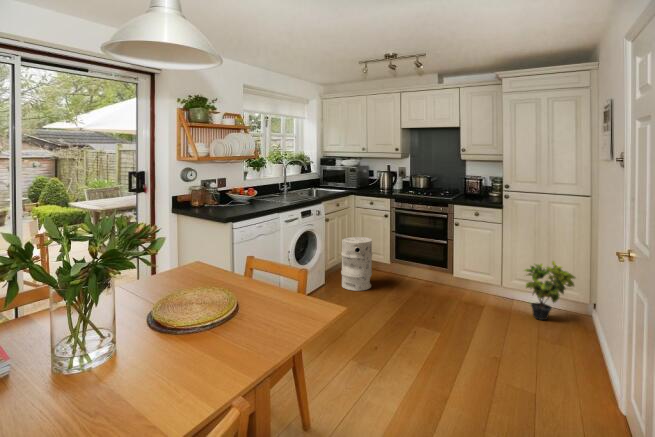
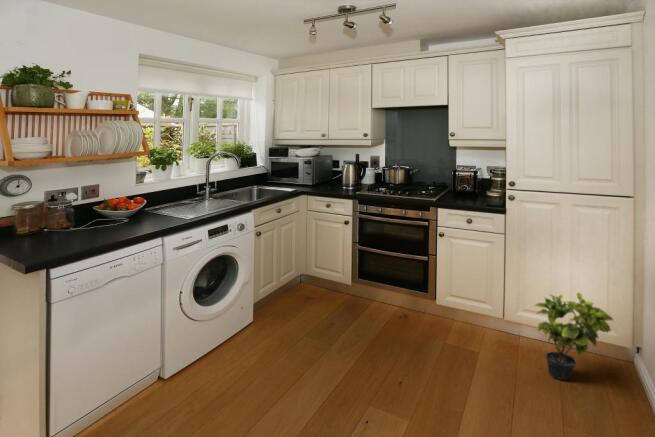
trash can: present [341,237,372,291] -> none [283,251,327,327]

